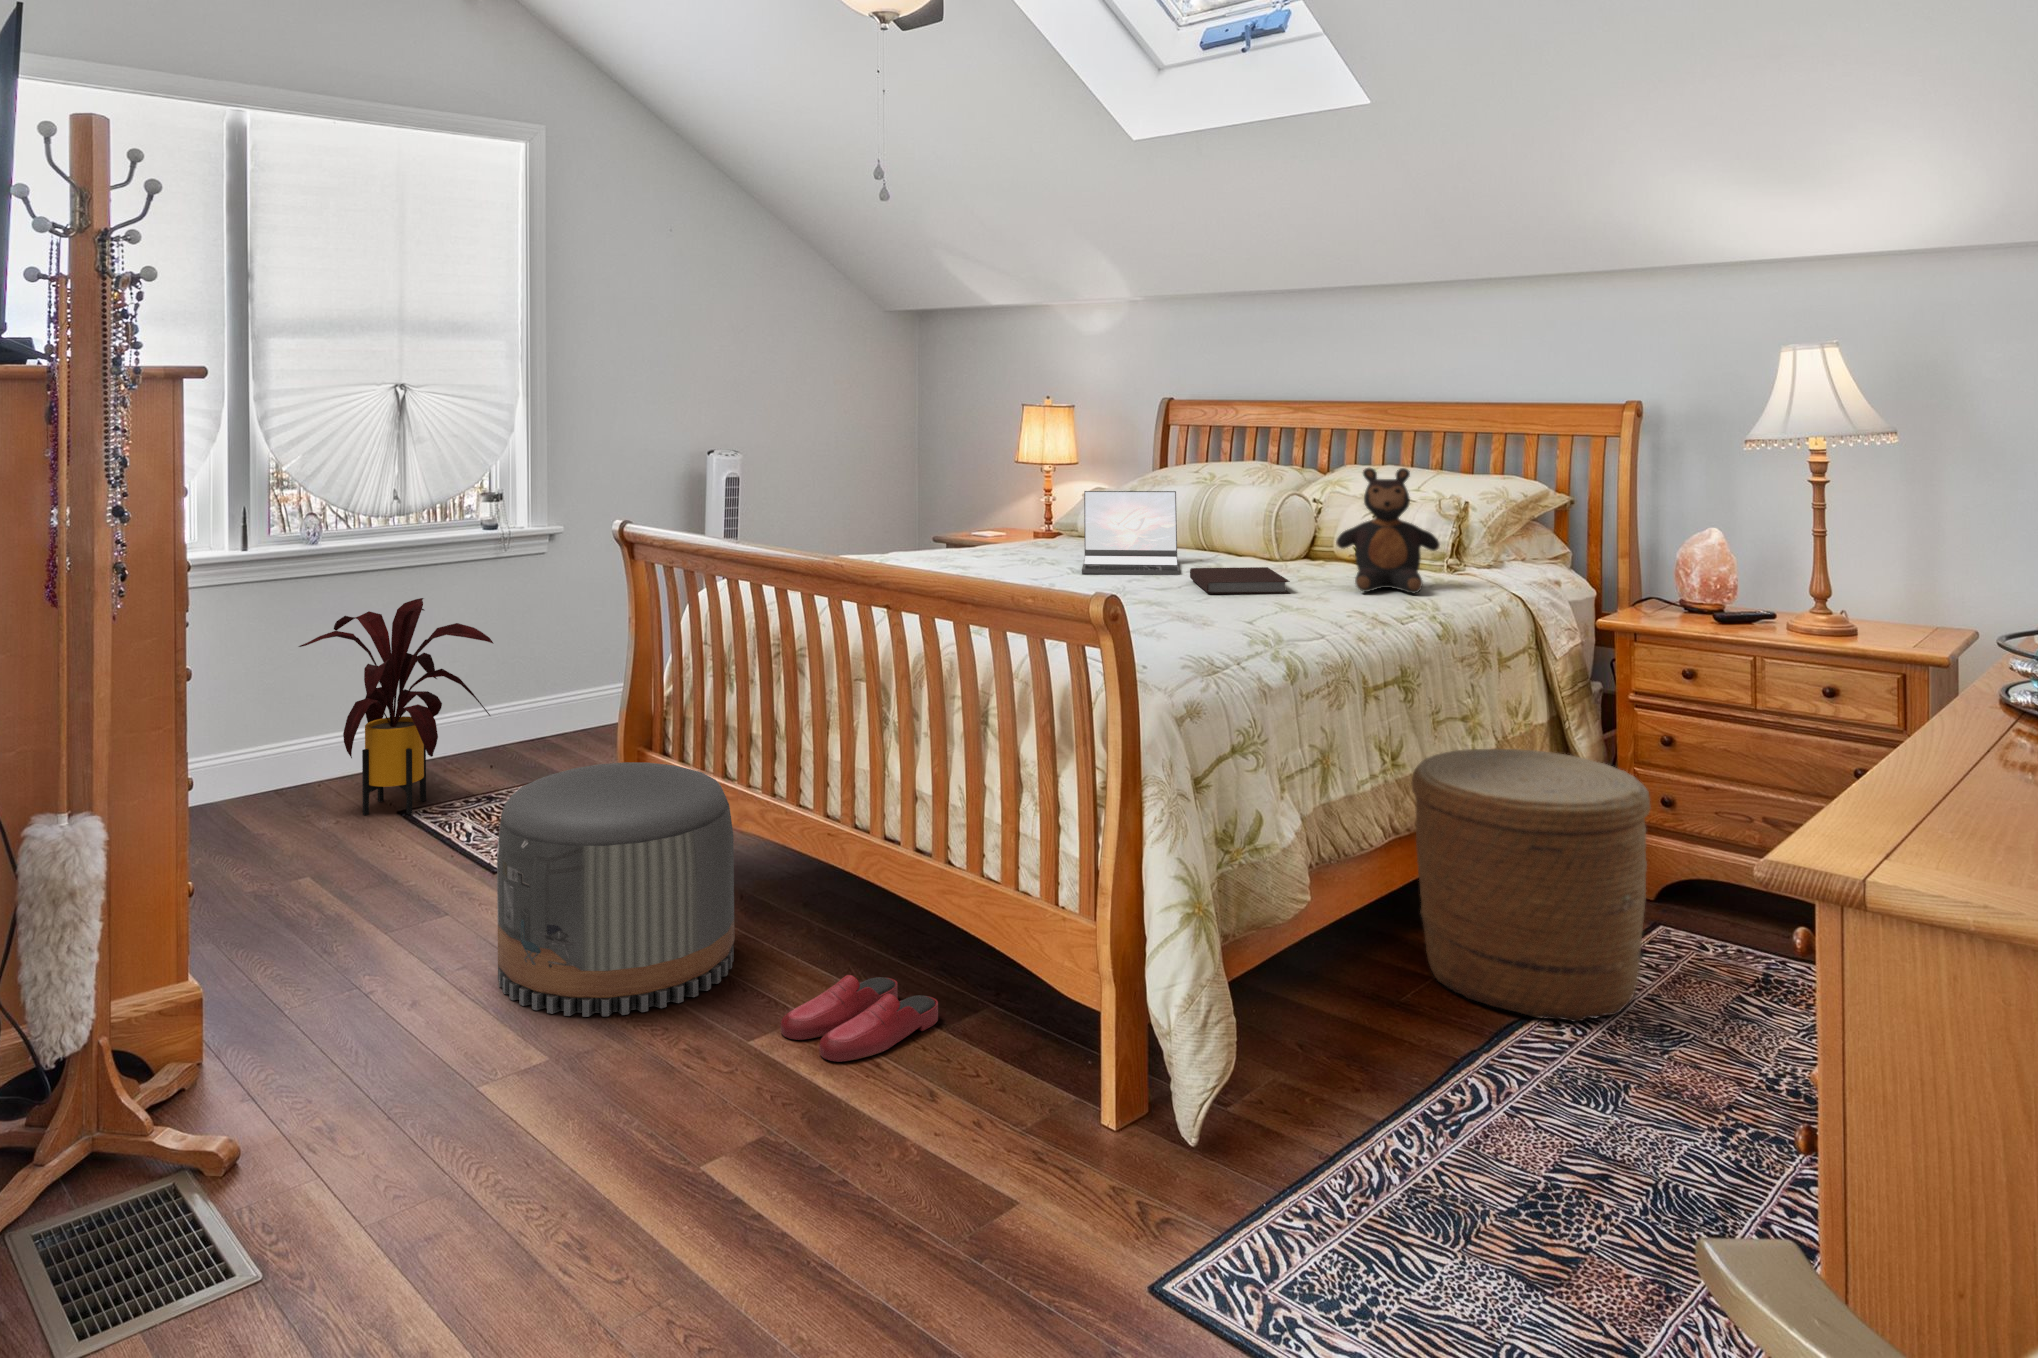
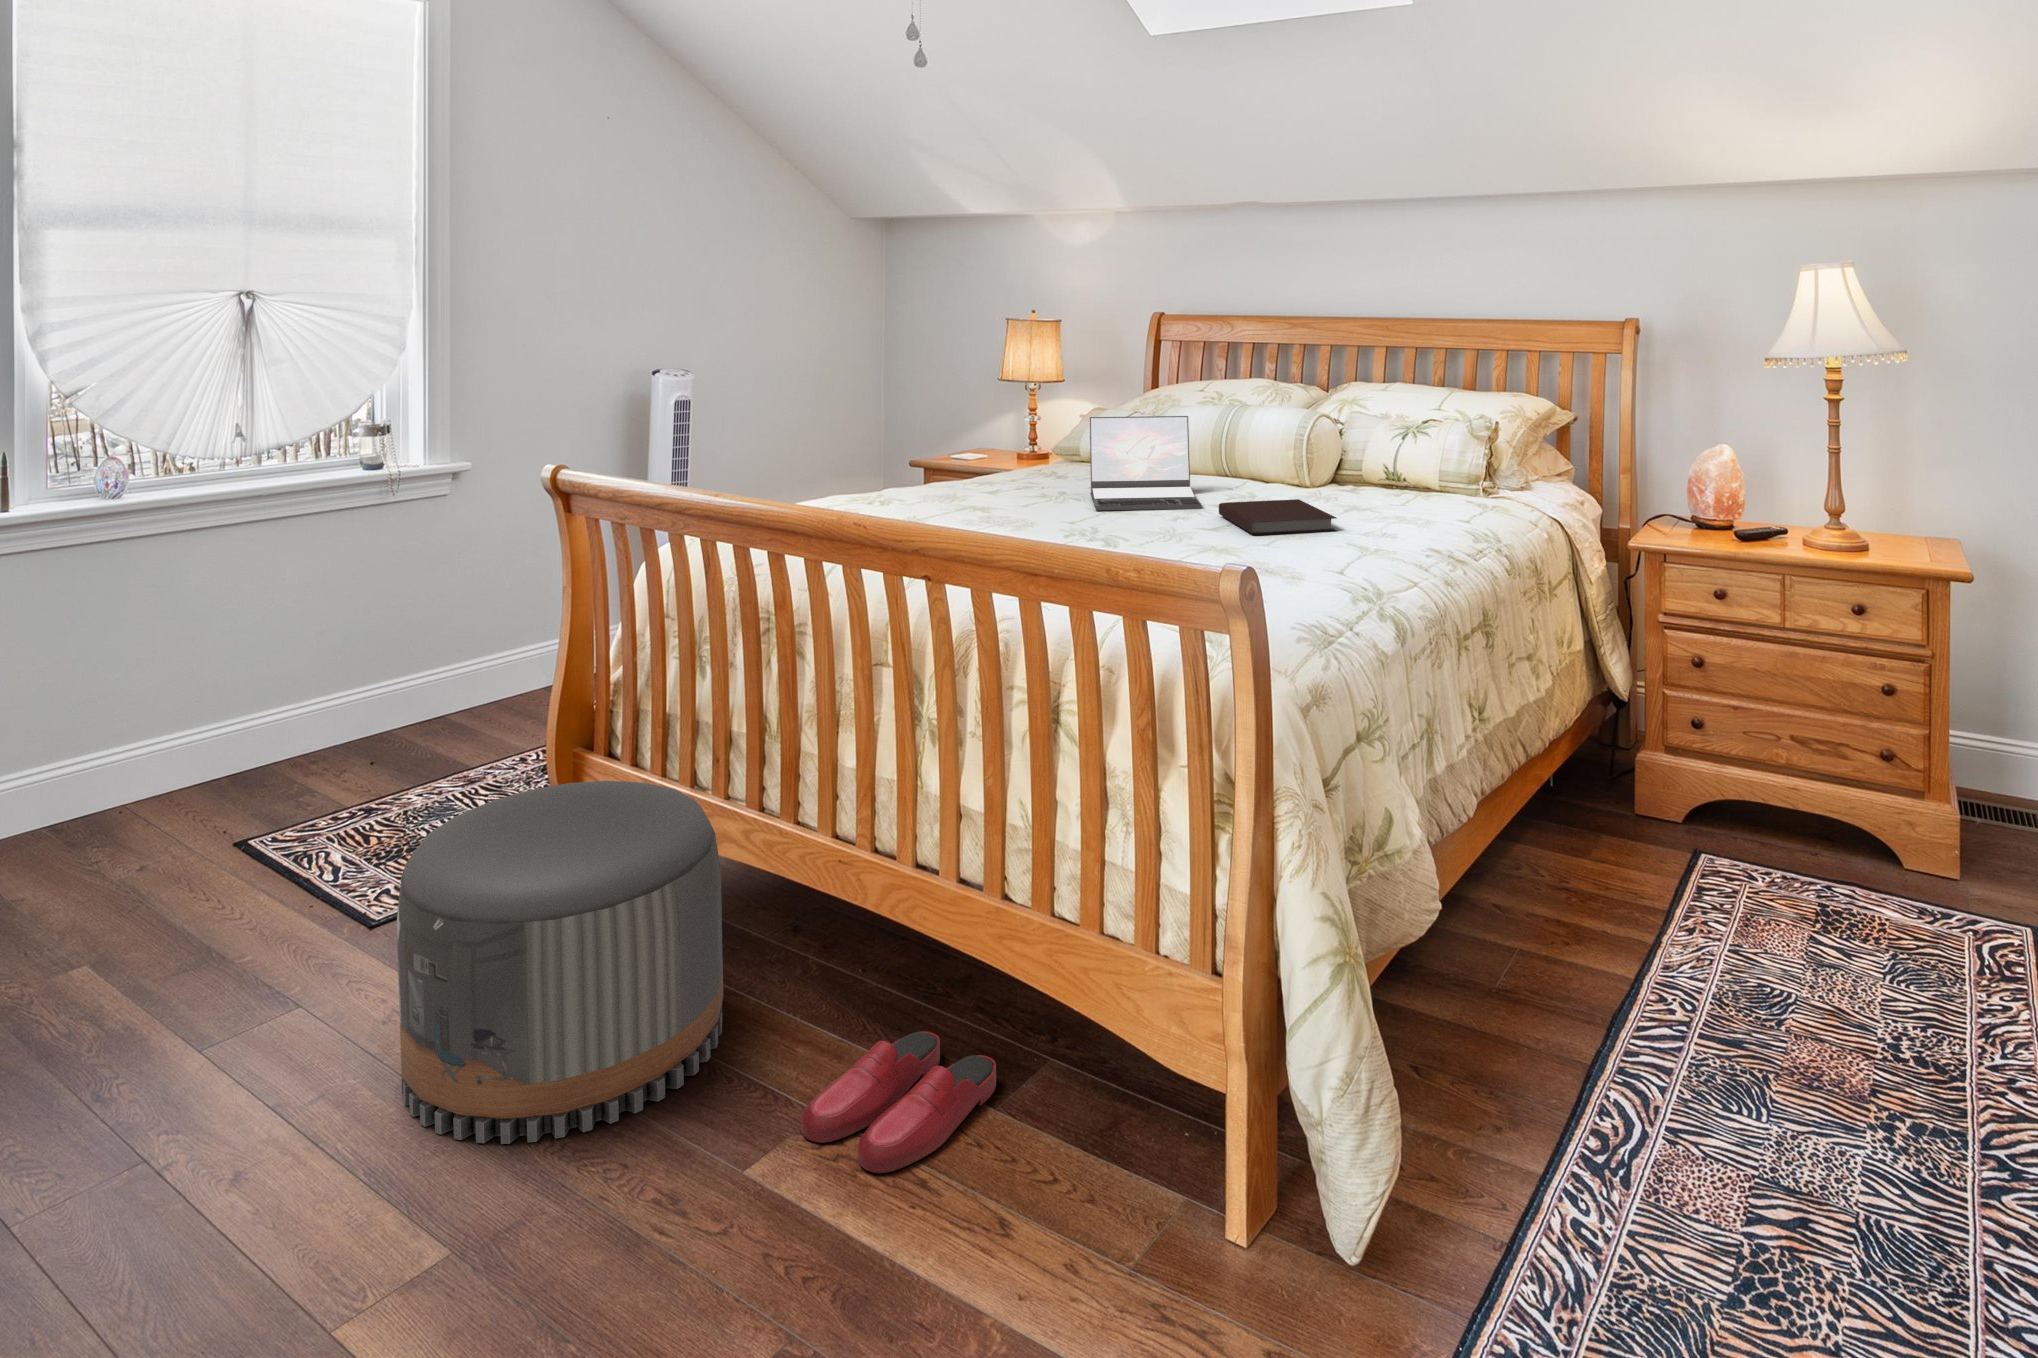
teddy bear: present [1336,468,1440,593] -> none [1377,392,1483,527]
house plant: present [299,598,493,815] -> none [100,561,380,840]
woven basket: present [1411,749,1650,1021] -> none [1494,694,1746,996]

